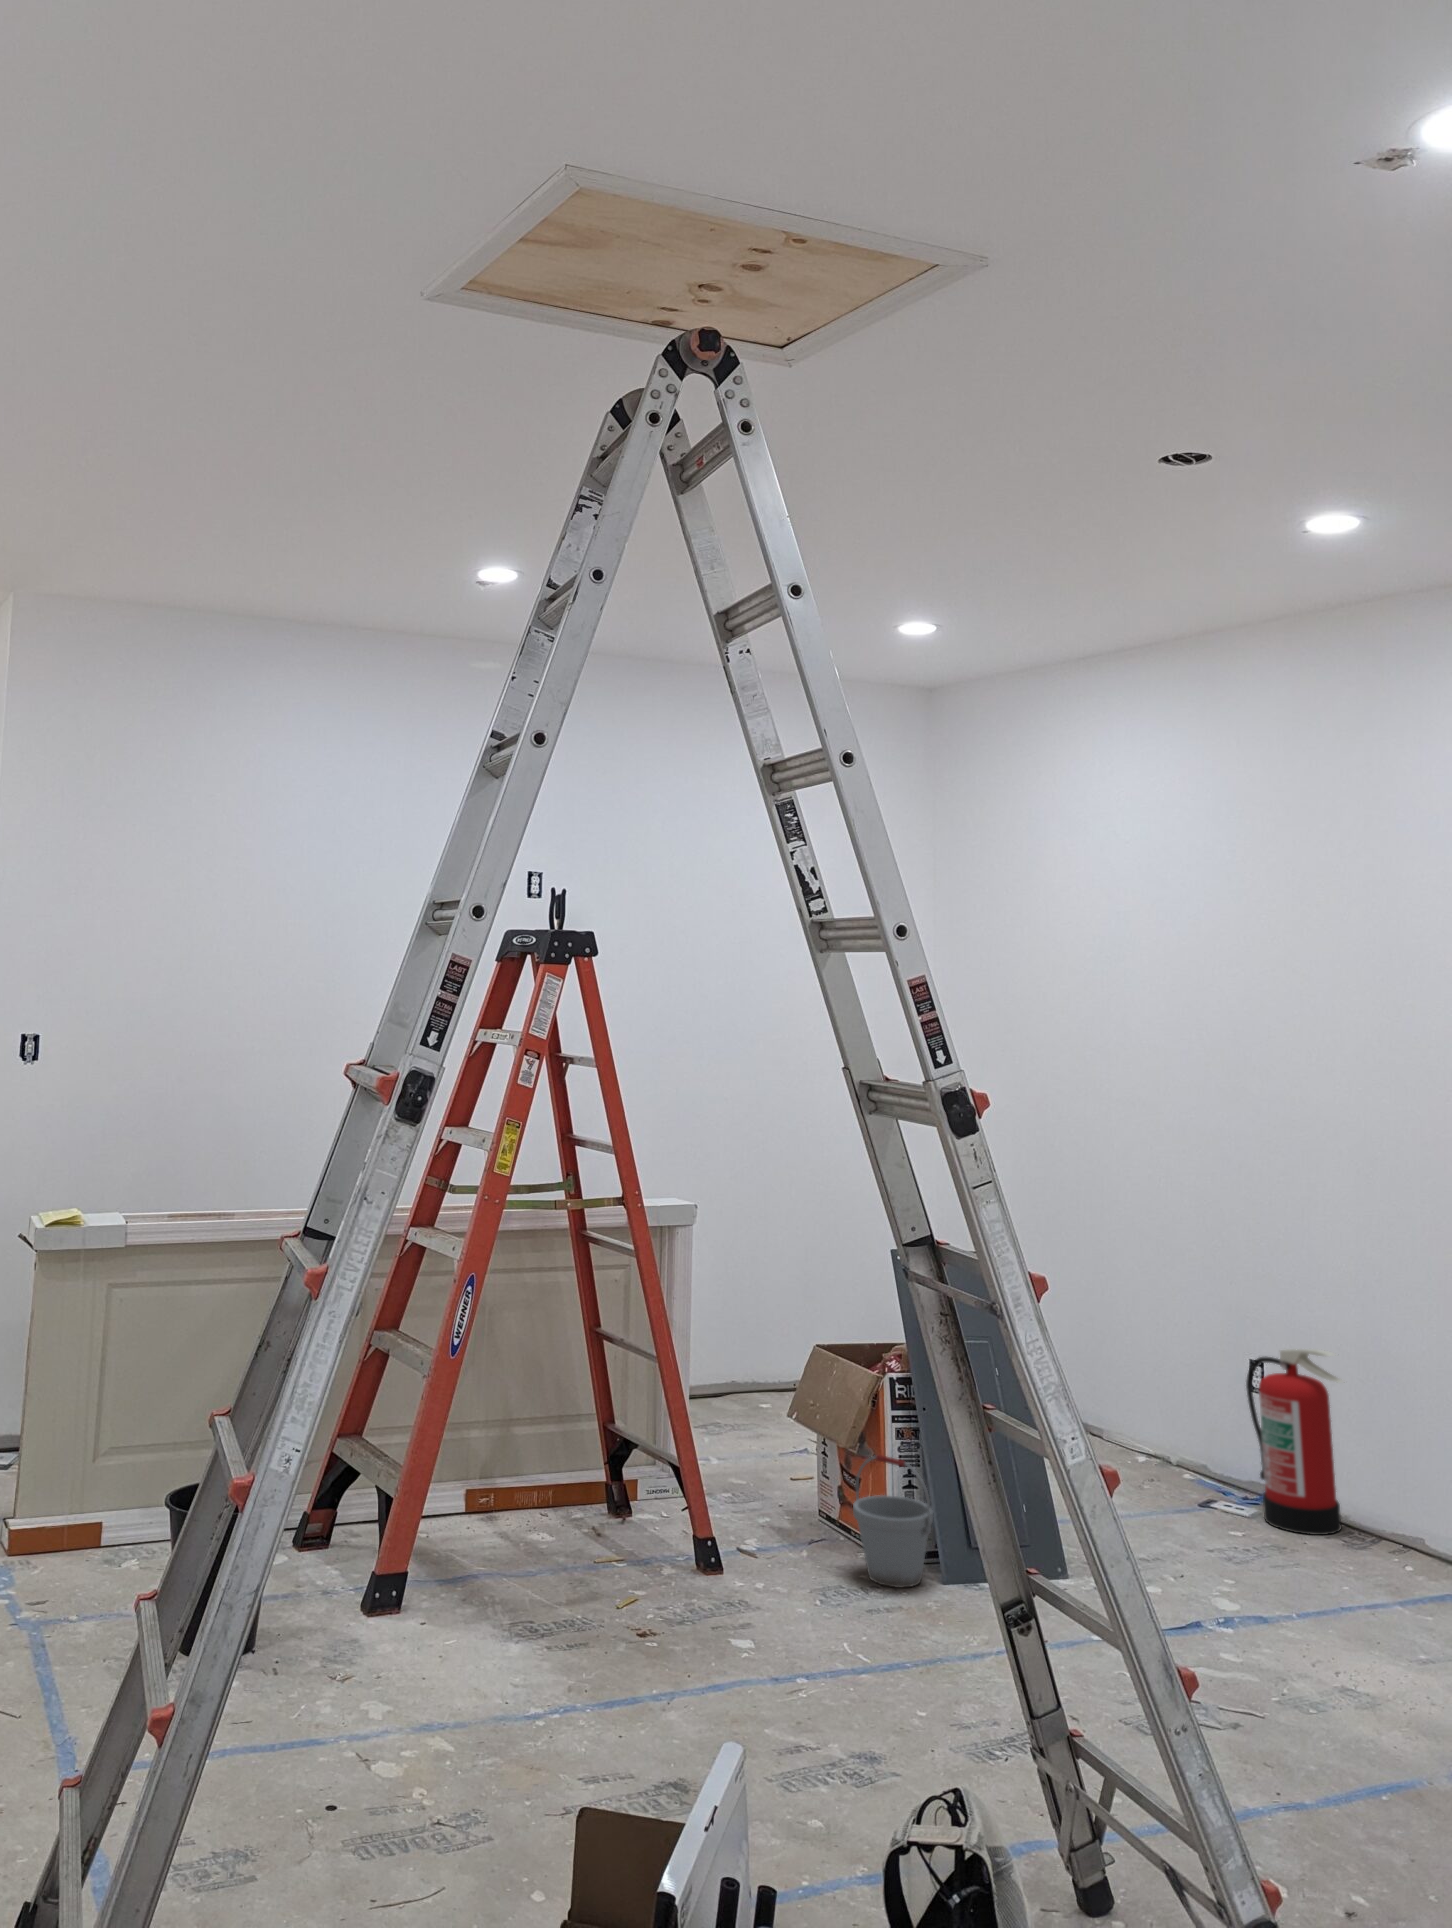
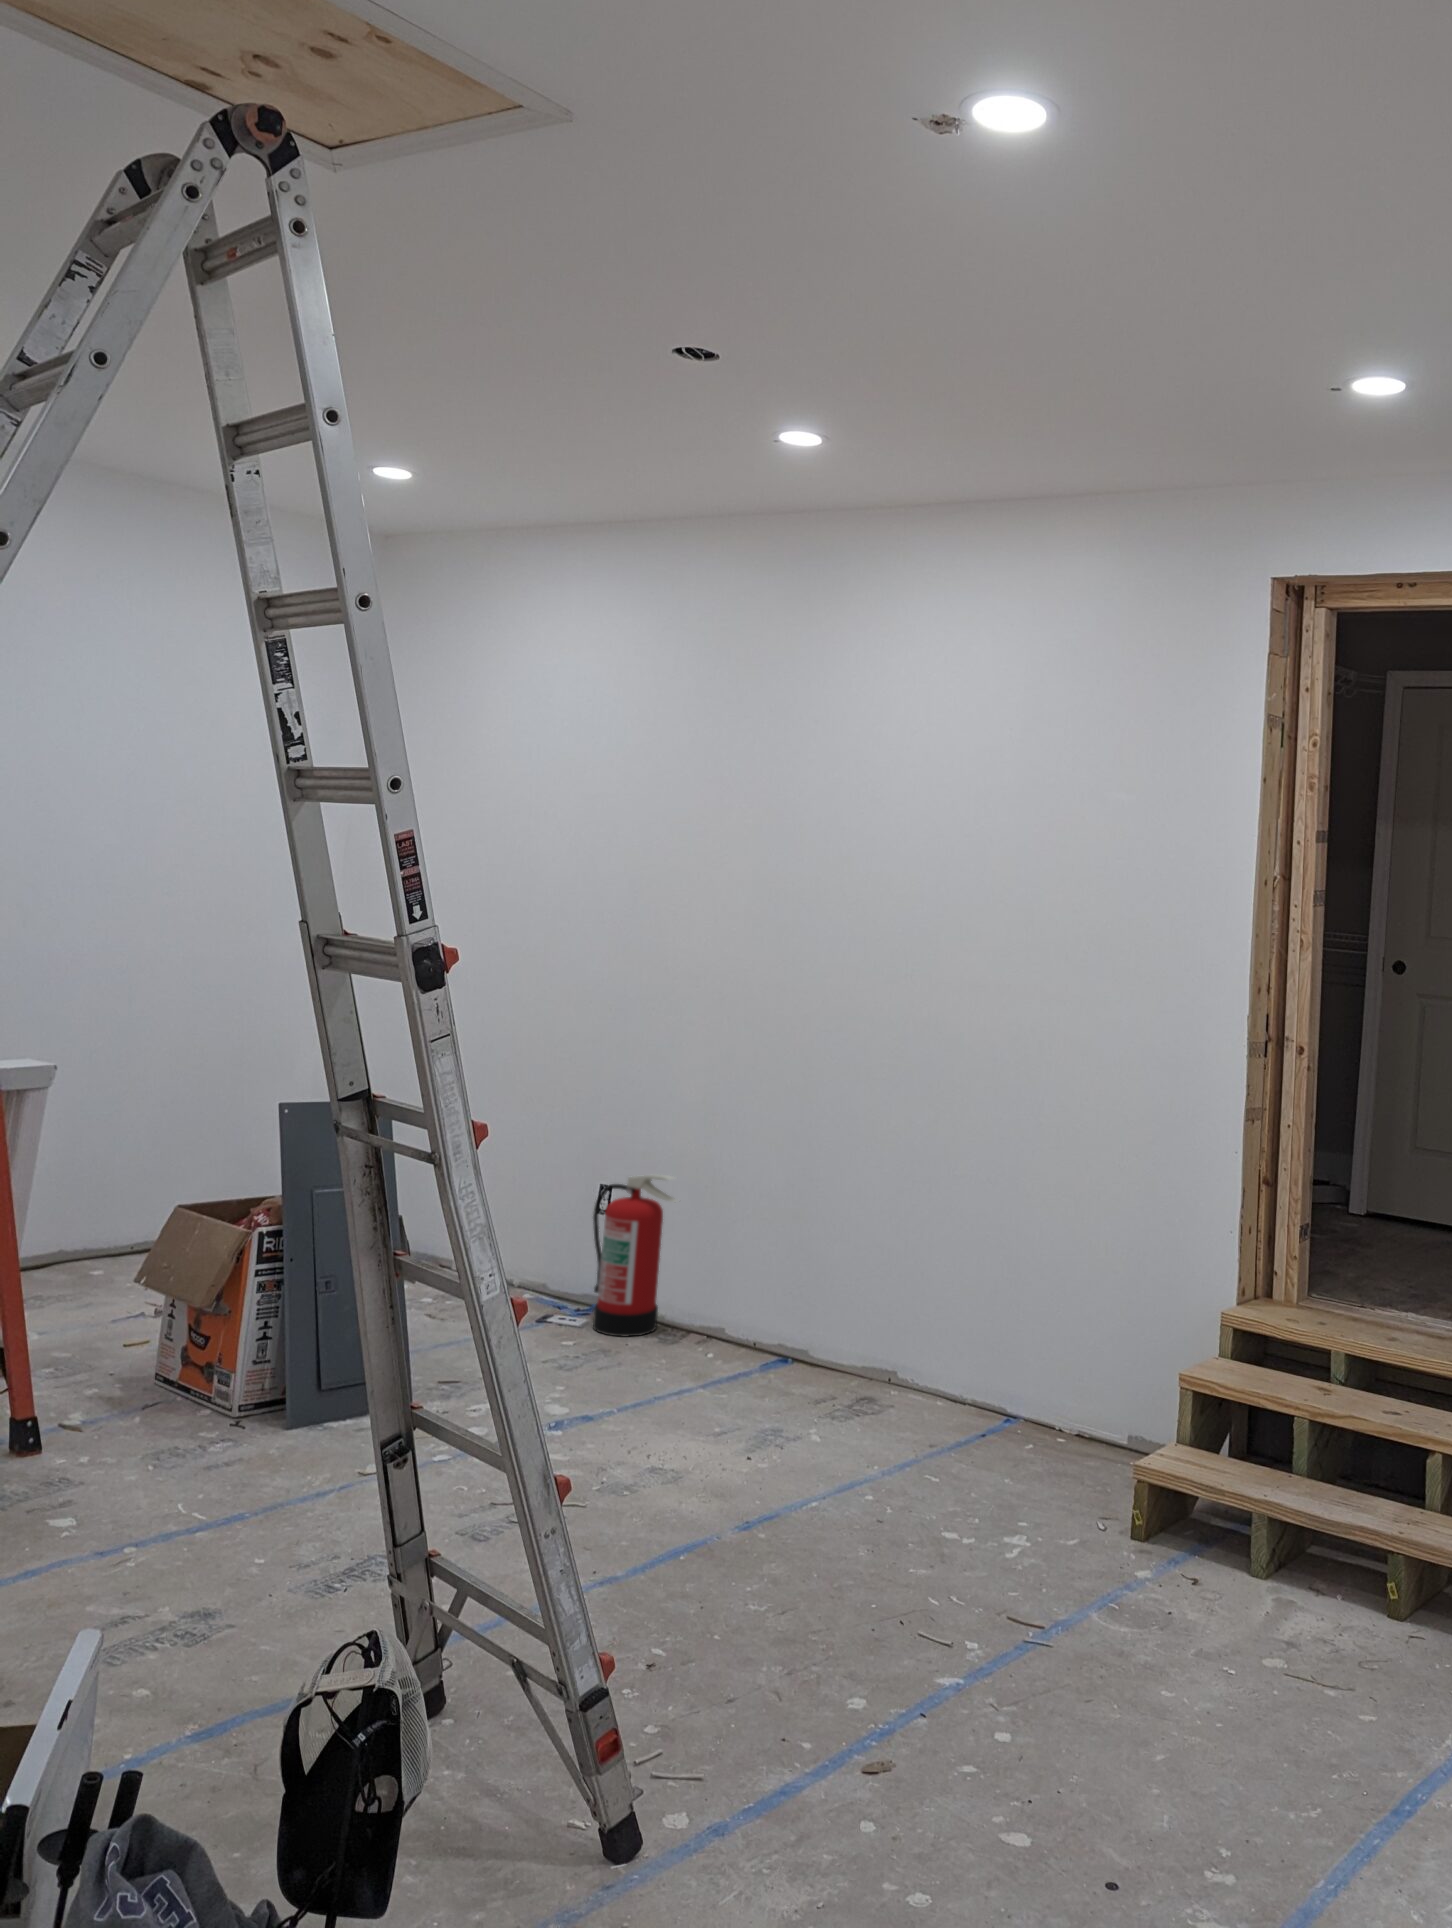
bucket: present [853,1455,933,1587] -> none [201,1309,288,1439]

